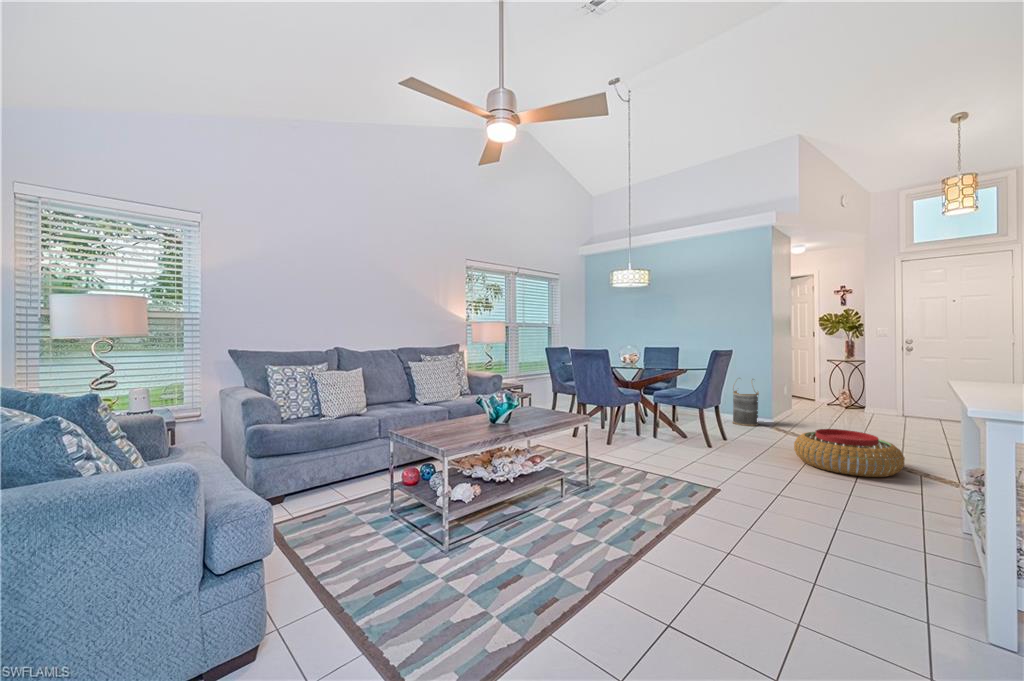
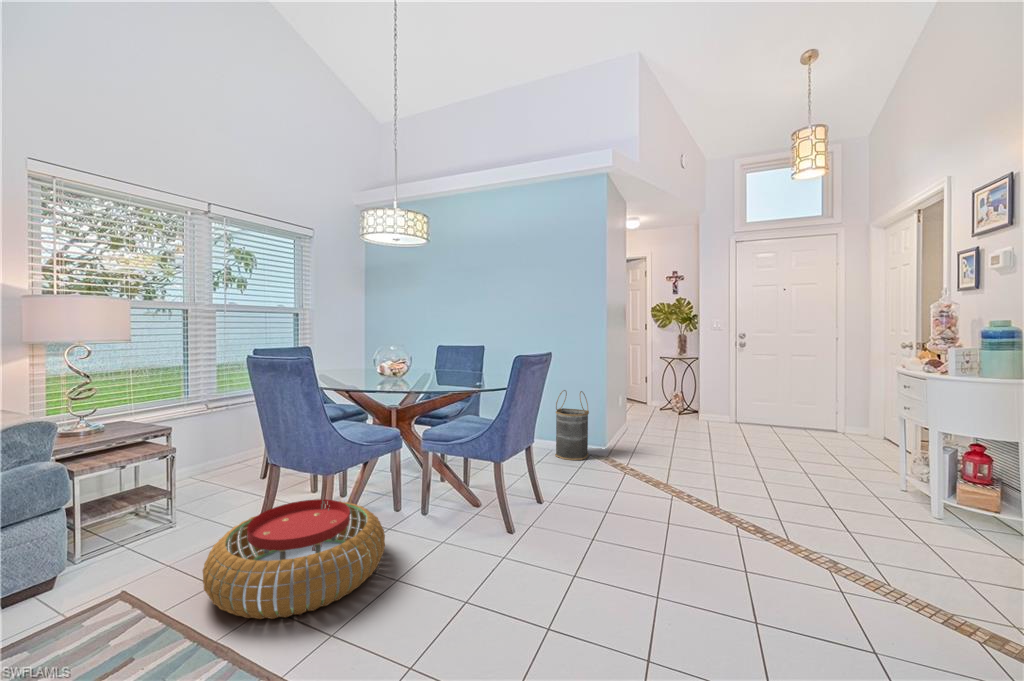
pouf: present [794,429,905,477] -> present [203,499,385,619]

